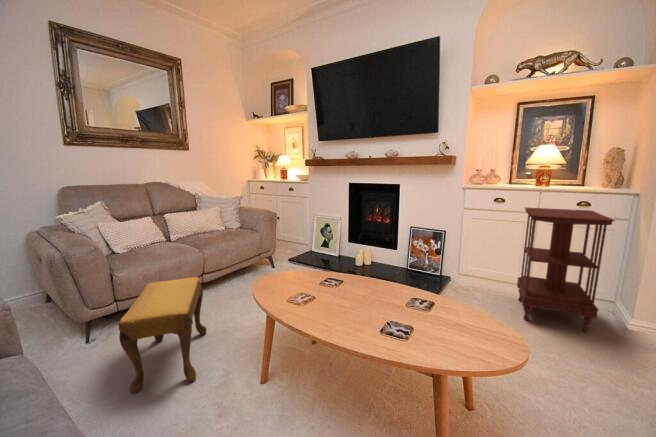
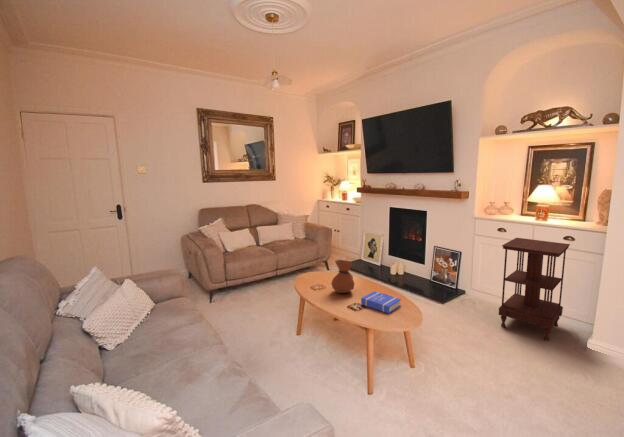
vase: none [326,252,369,313] -> present [331,260,354,293]
footstool: present [119,277,206,393] -> none [233,269,275,324]
book: none [397,302,463,347] -> present [361,291,401,313]

